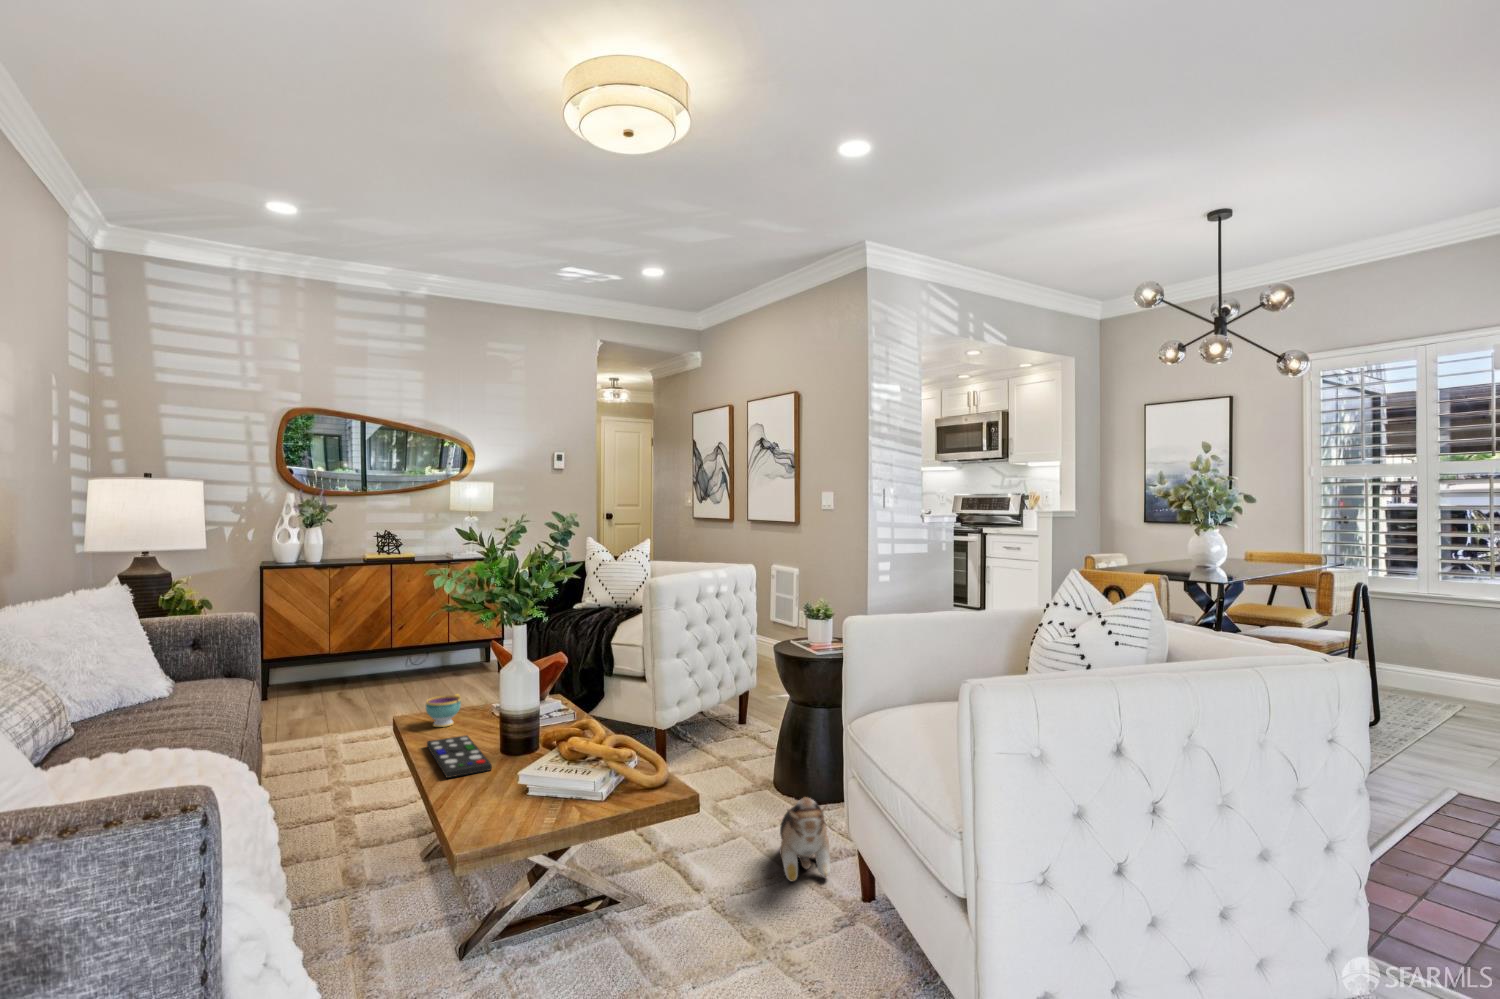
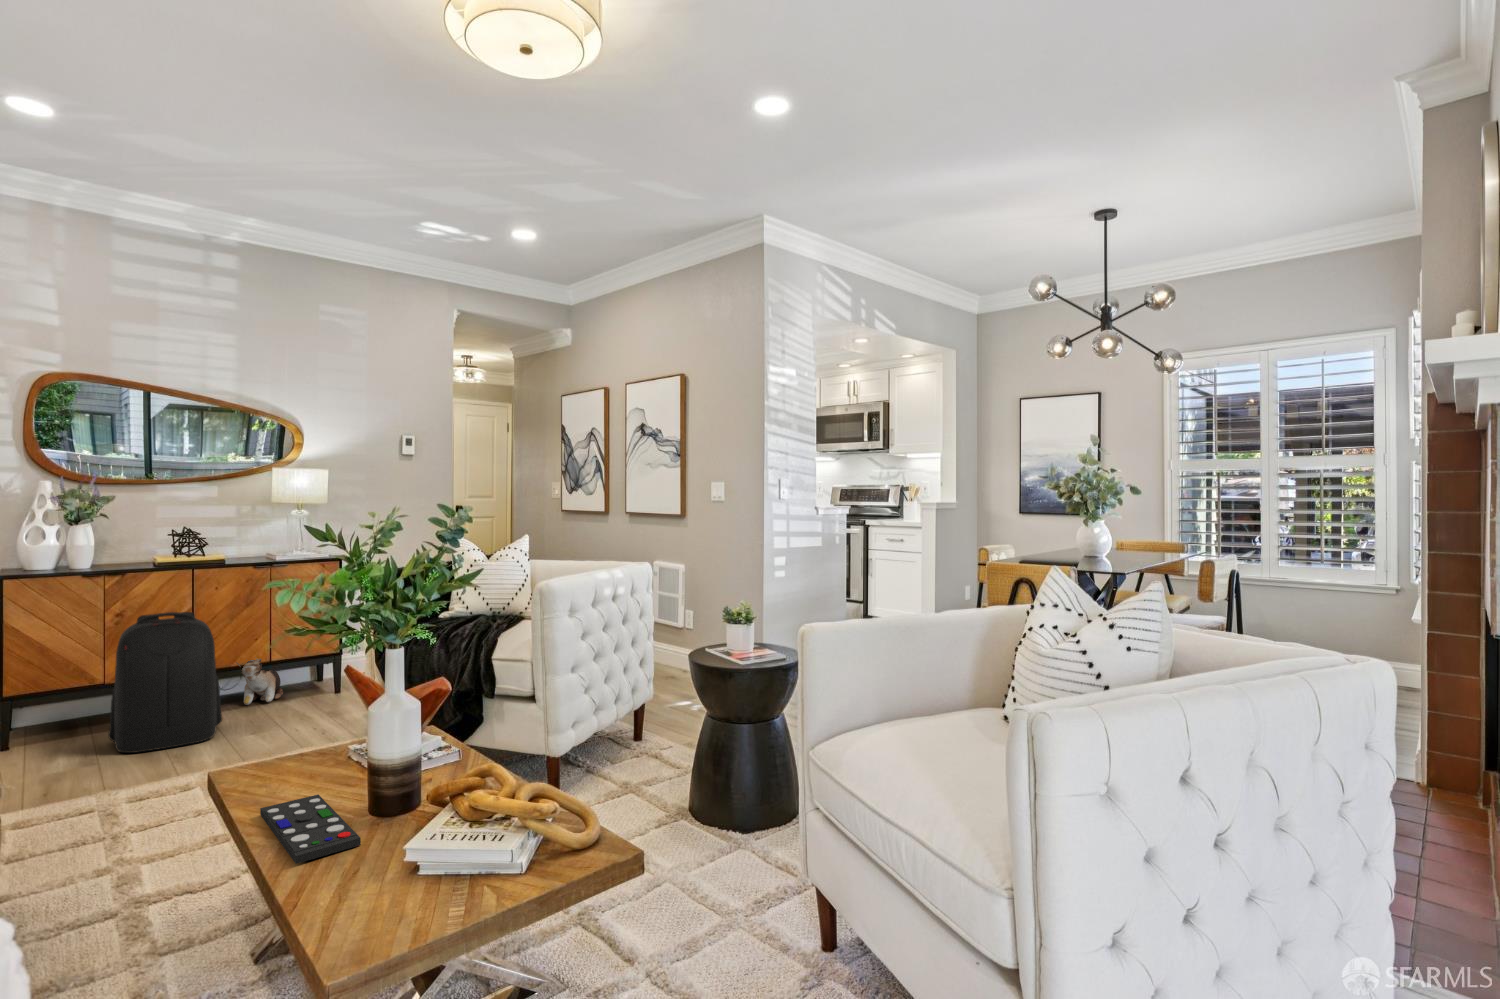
backpack: none [330,599,412,710] -> present [108,612,222,753]
teacup: present [426,694,461,727] -> none [256,737,305,784]
plush toy: present [780,797,830,881] -> present [236,659,283,705]

